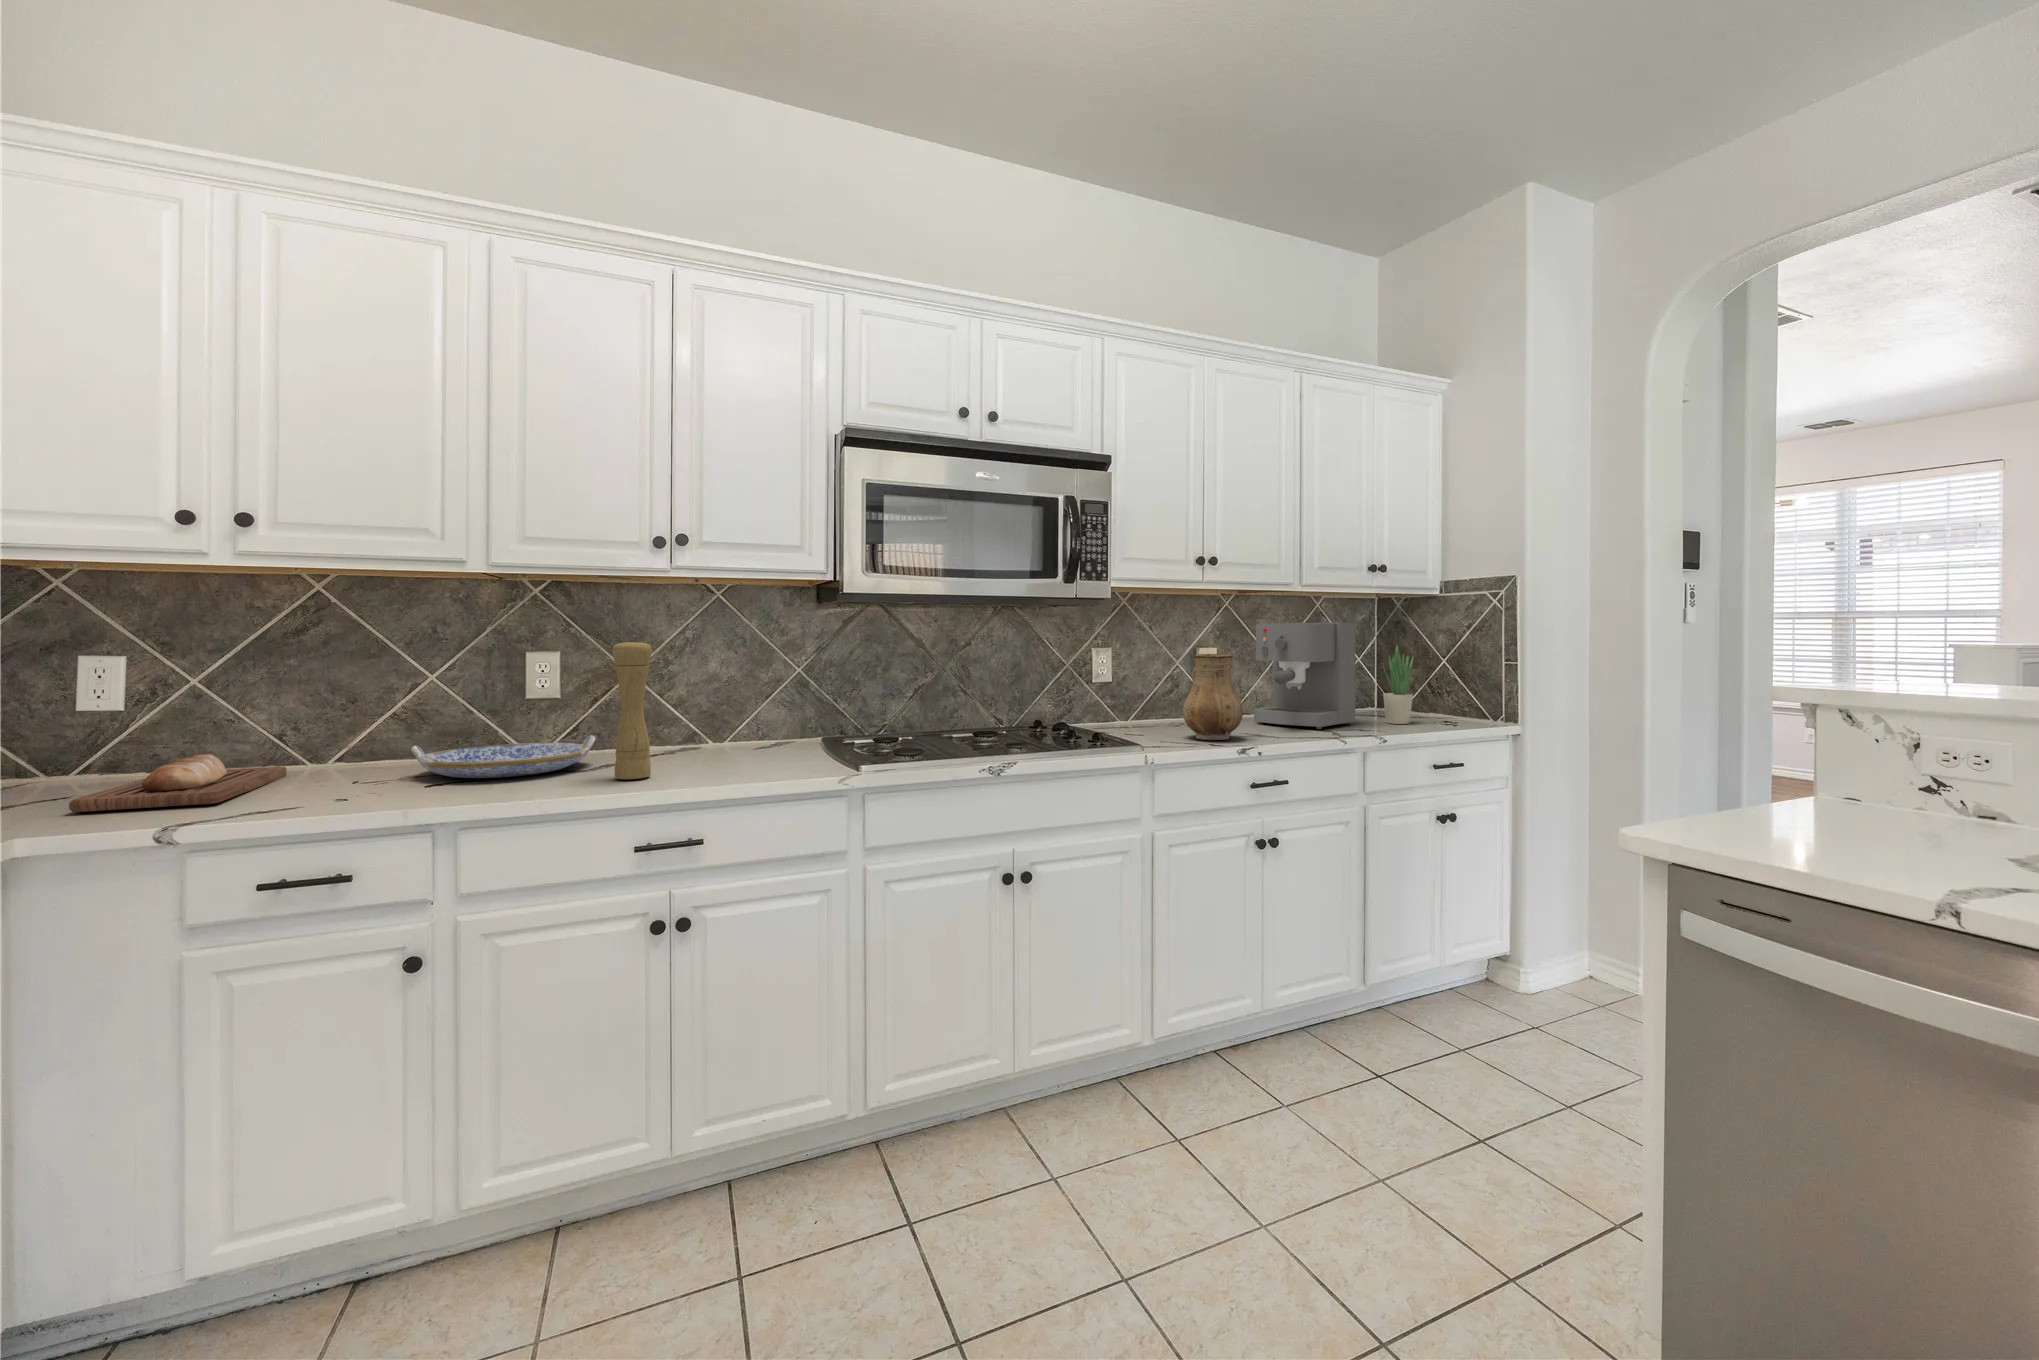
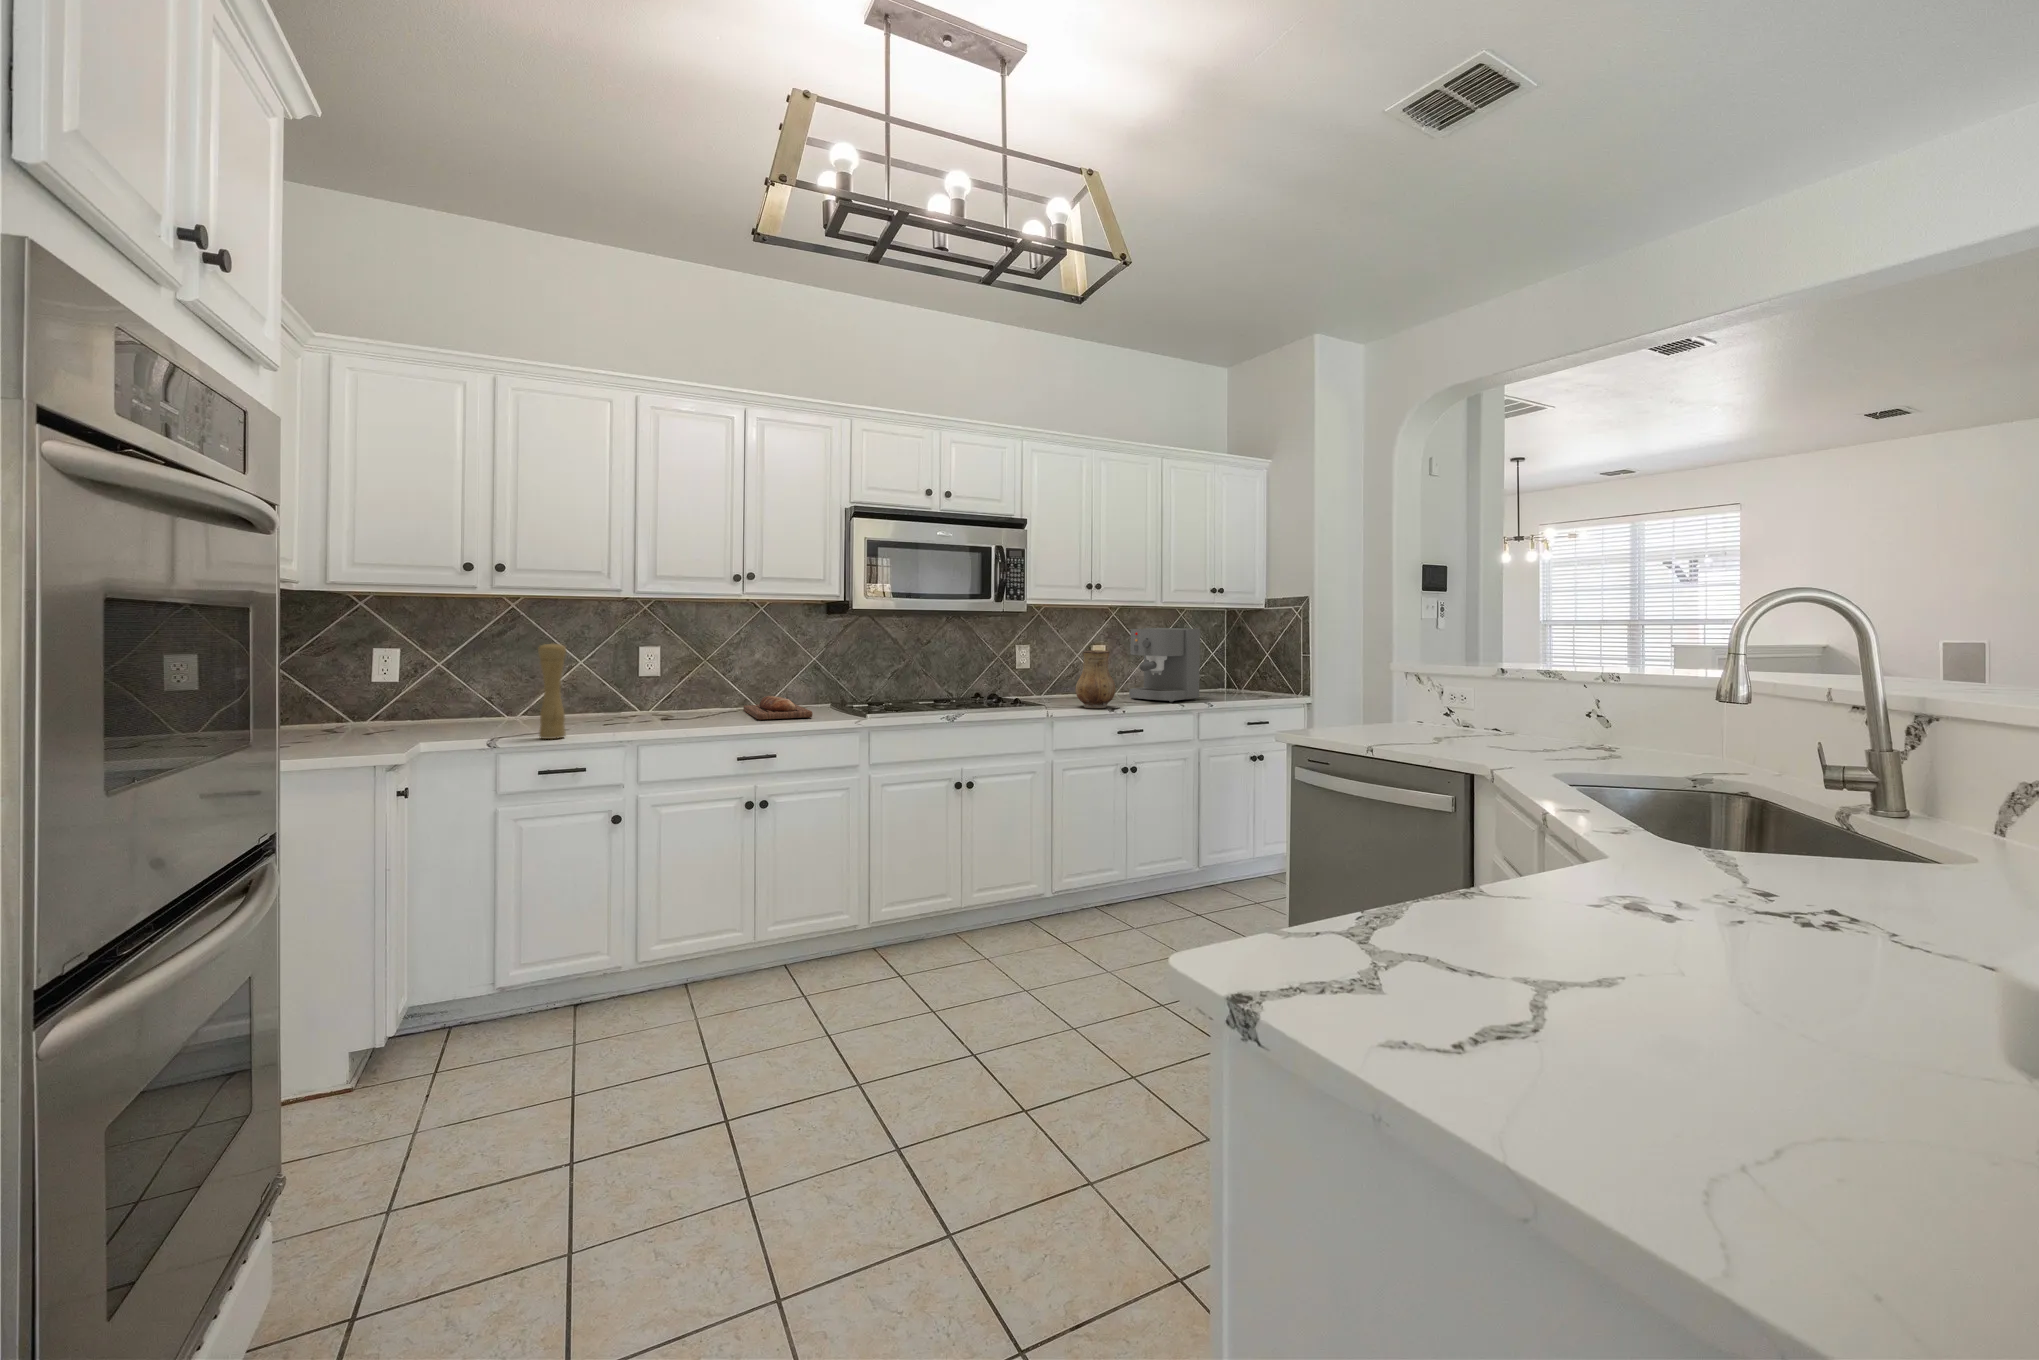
pepper mill: present [612,640,652,779] -> present [538,643,566,739]
potted plant: present [1383,643,1414,724] -> none [1219,643,1242,700]
serving tray: present [411,735,596,778] -> none [585,701,693,725]
bread loaf: present [69,754,287,812] -> present [743,696,813,719]

